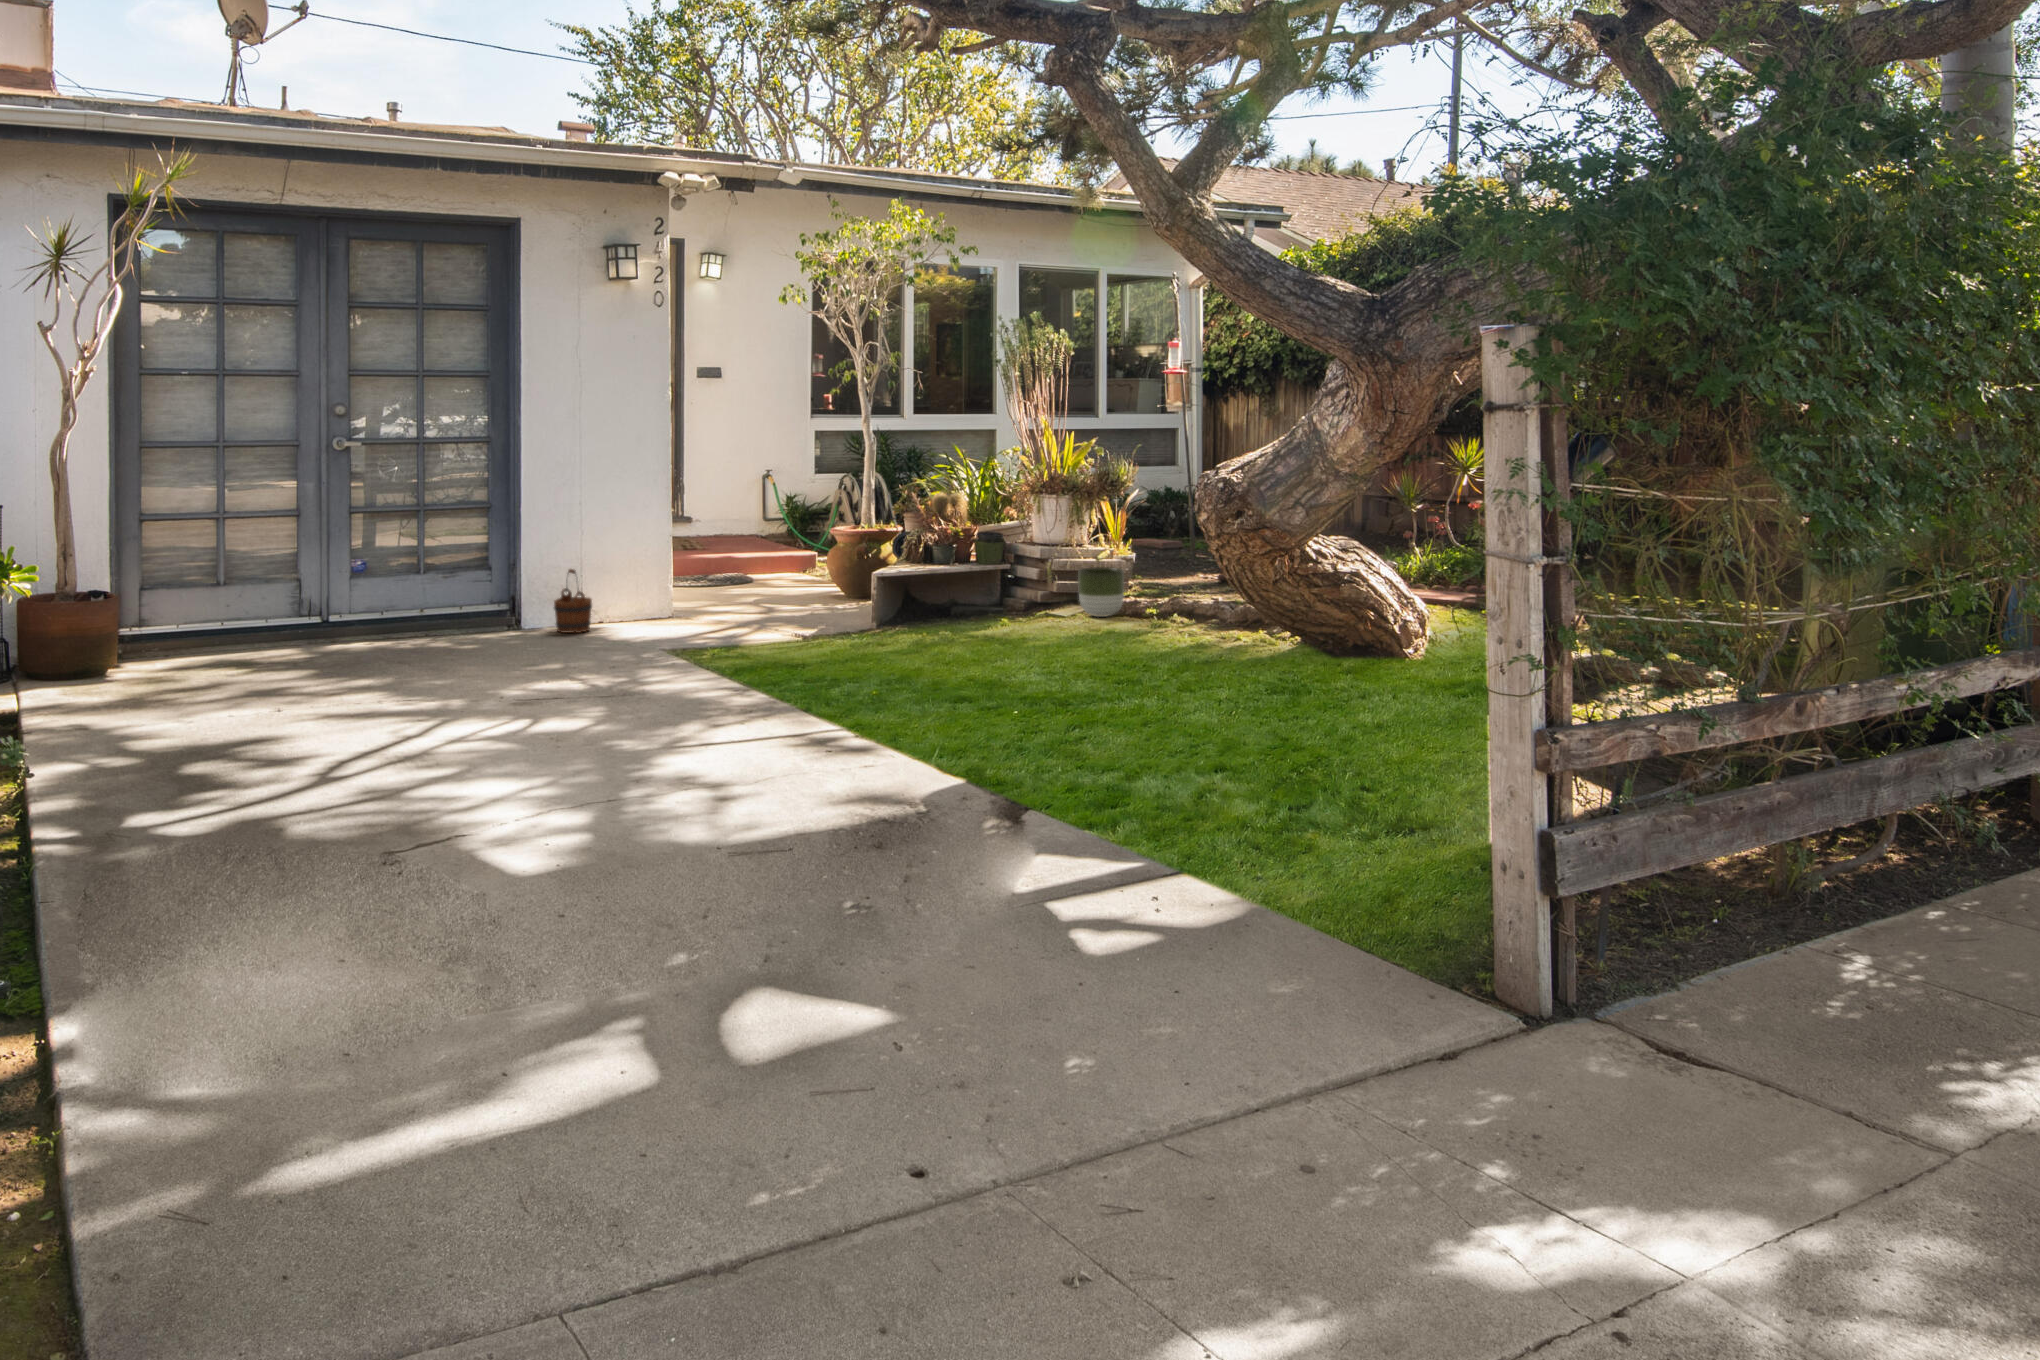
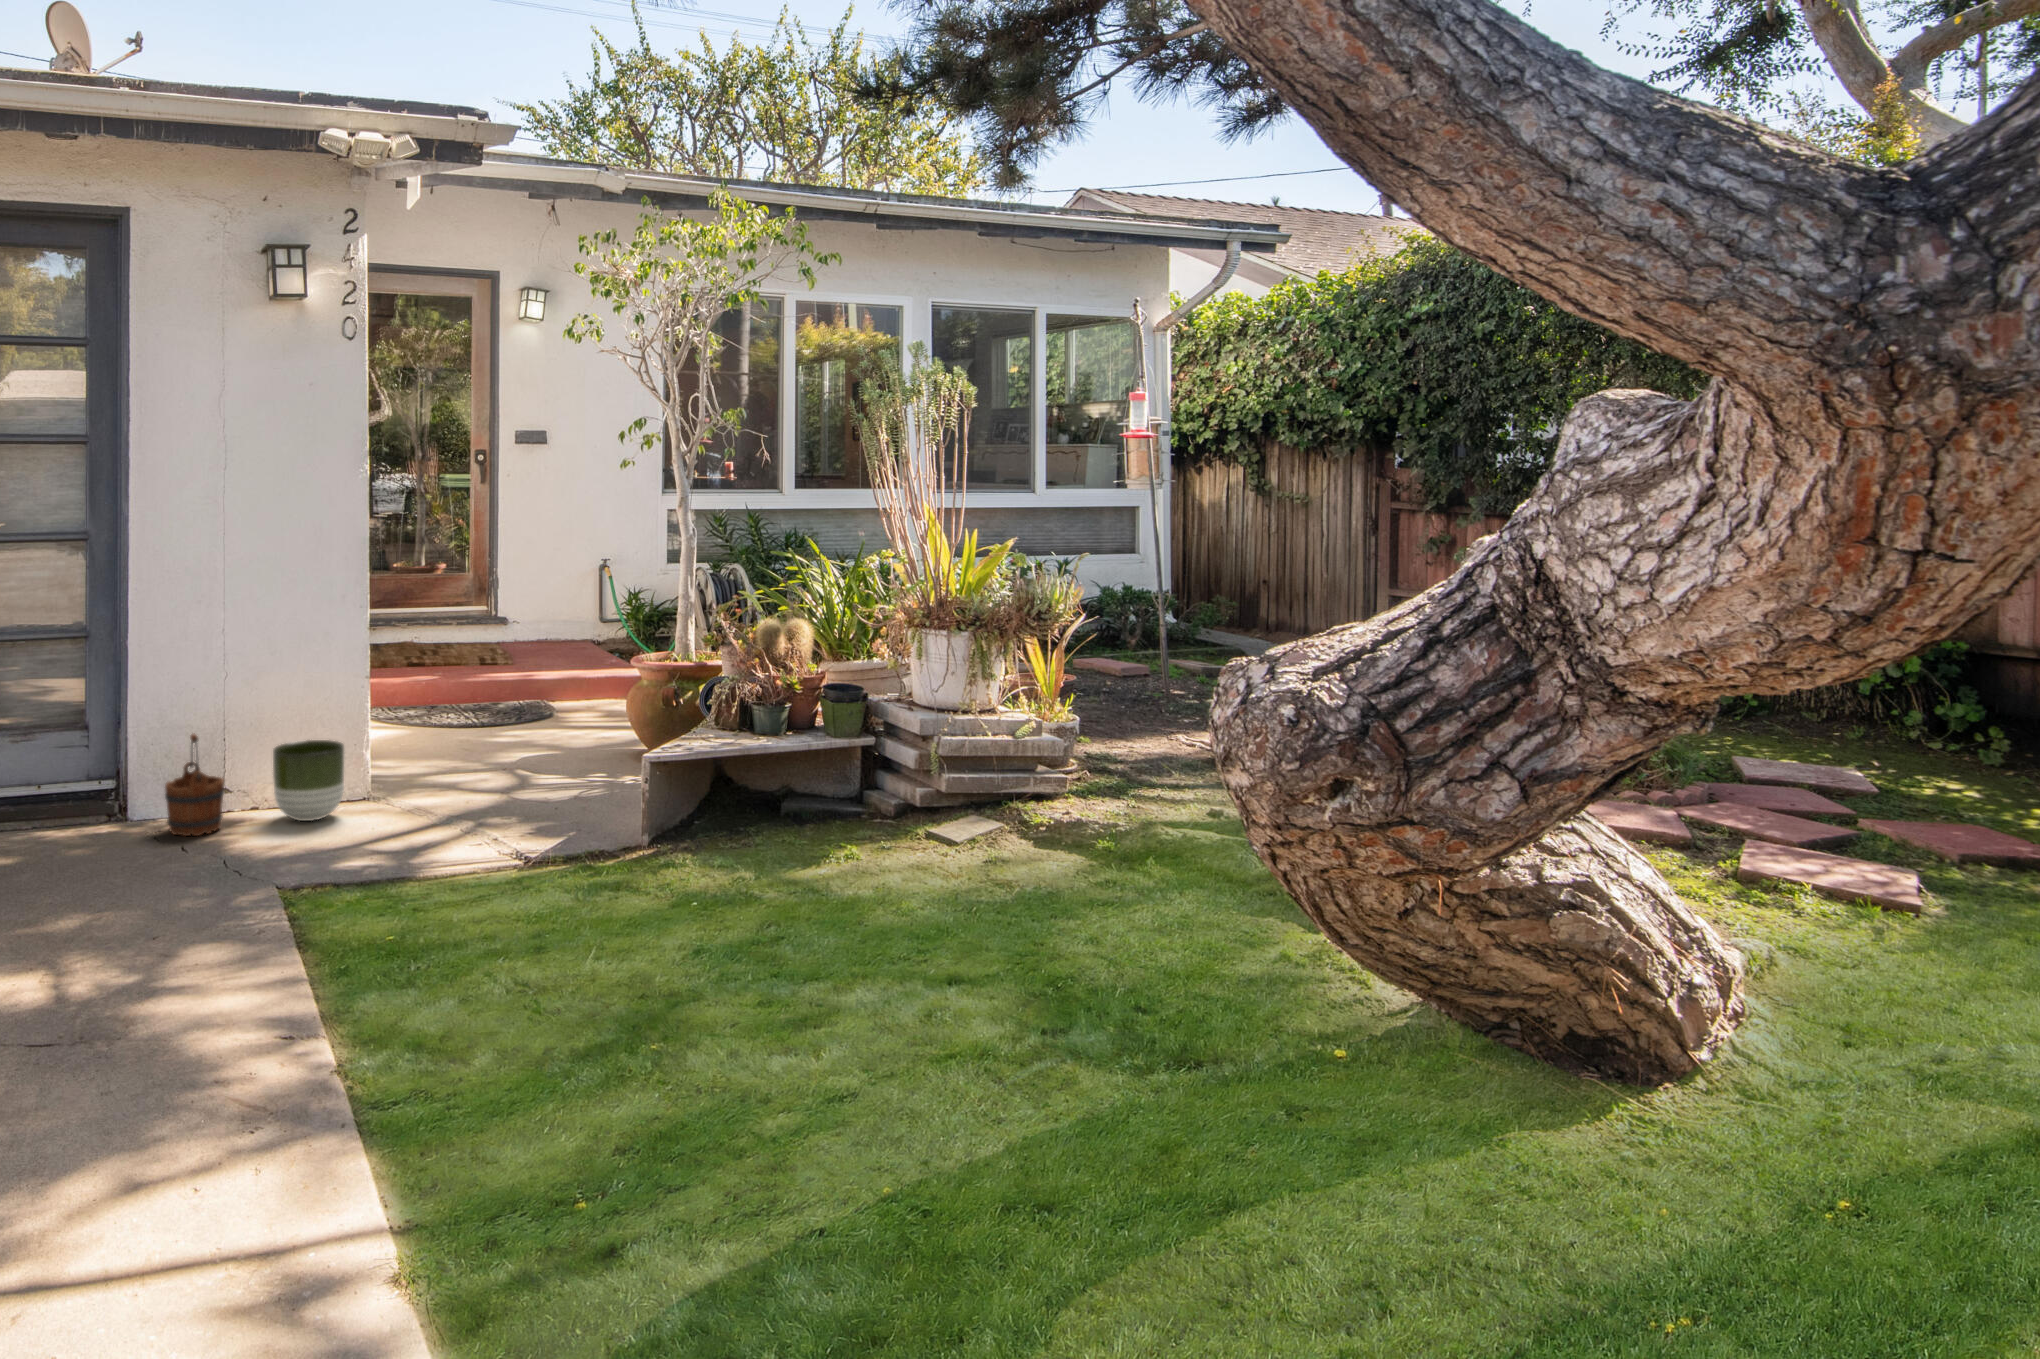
planter: present [1078,567,1124,617] -> present [273,740,344,821]

